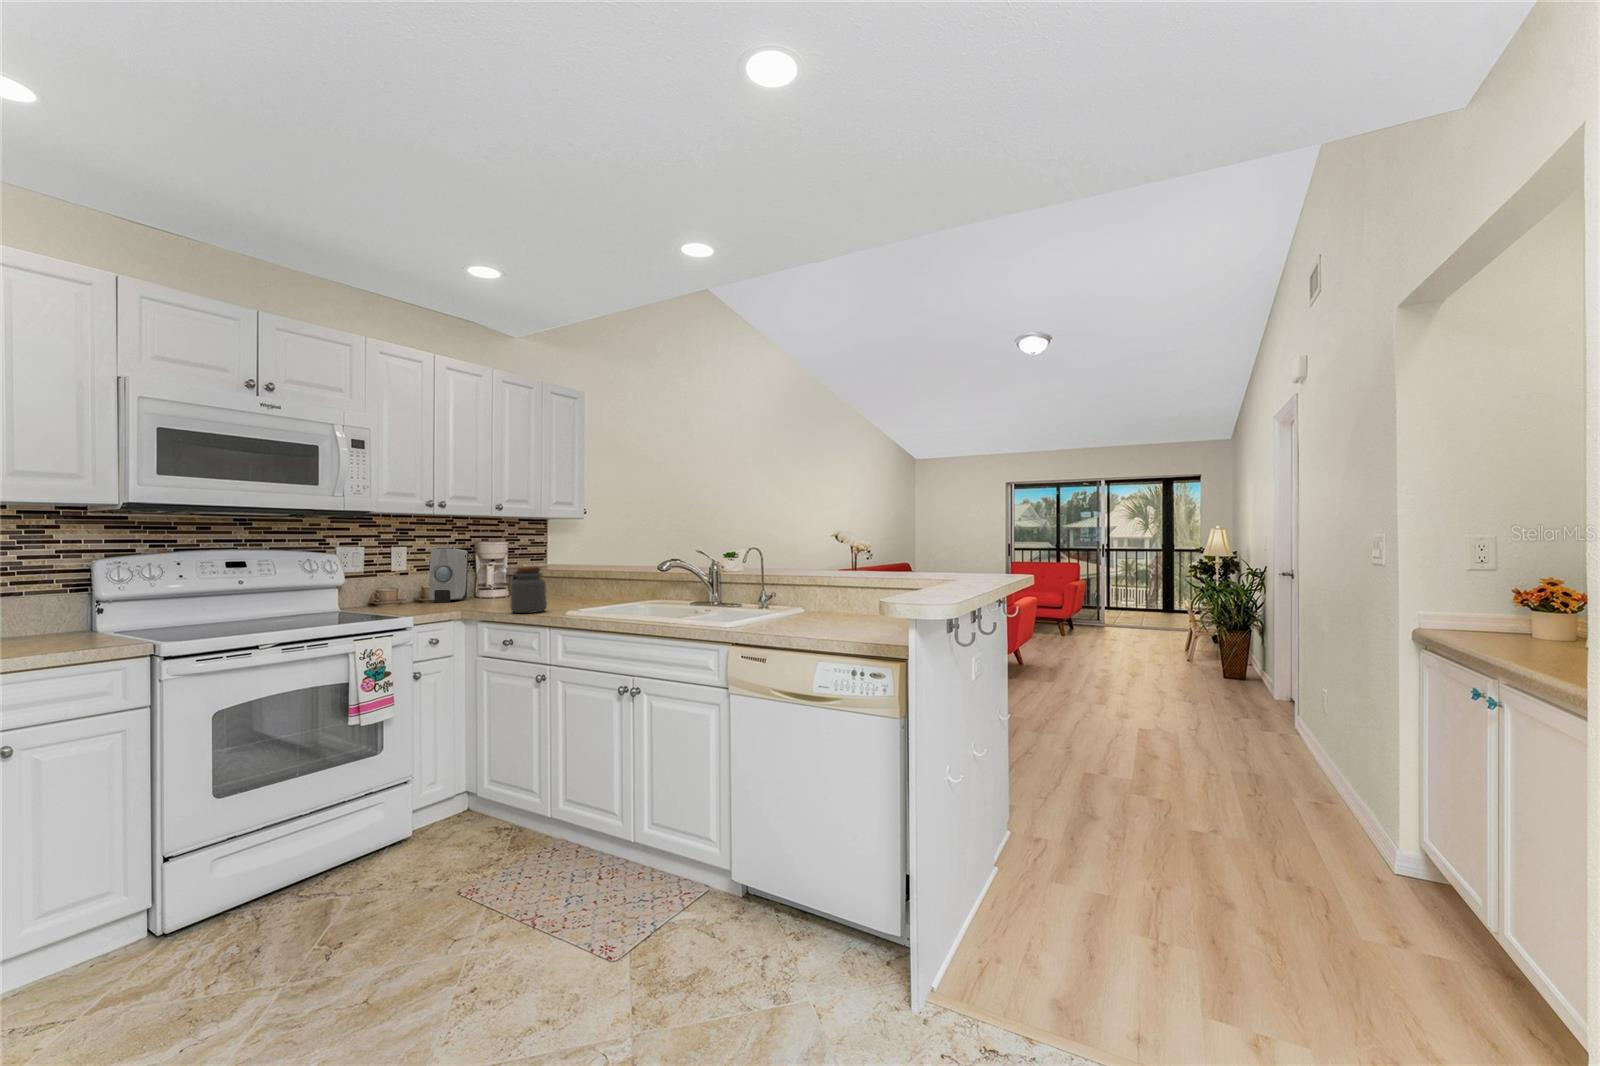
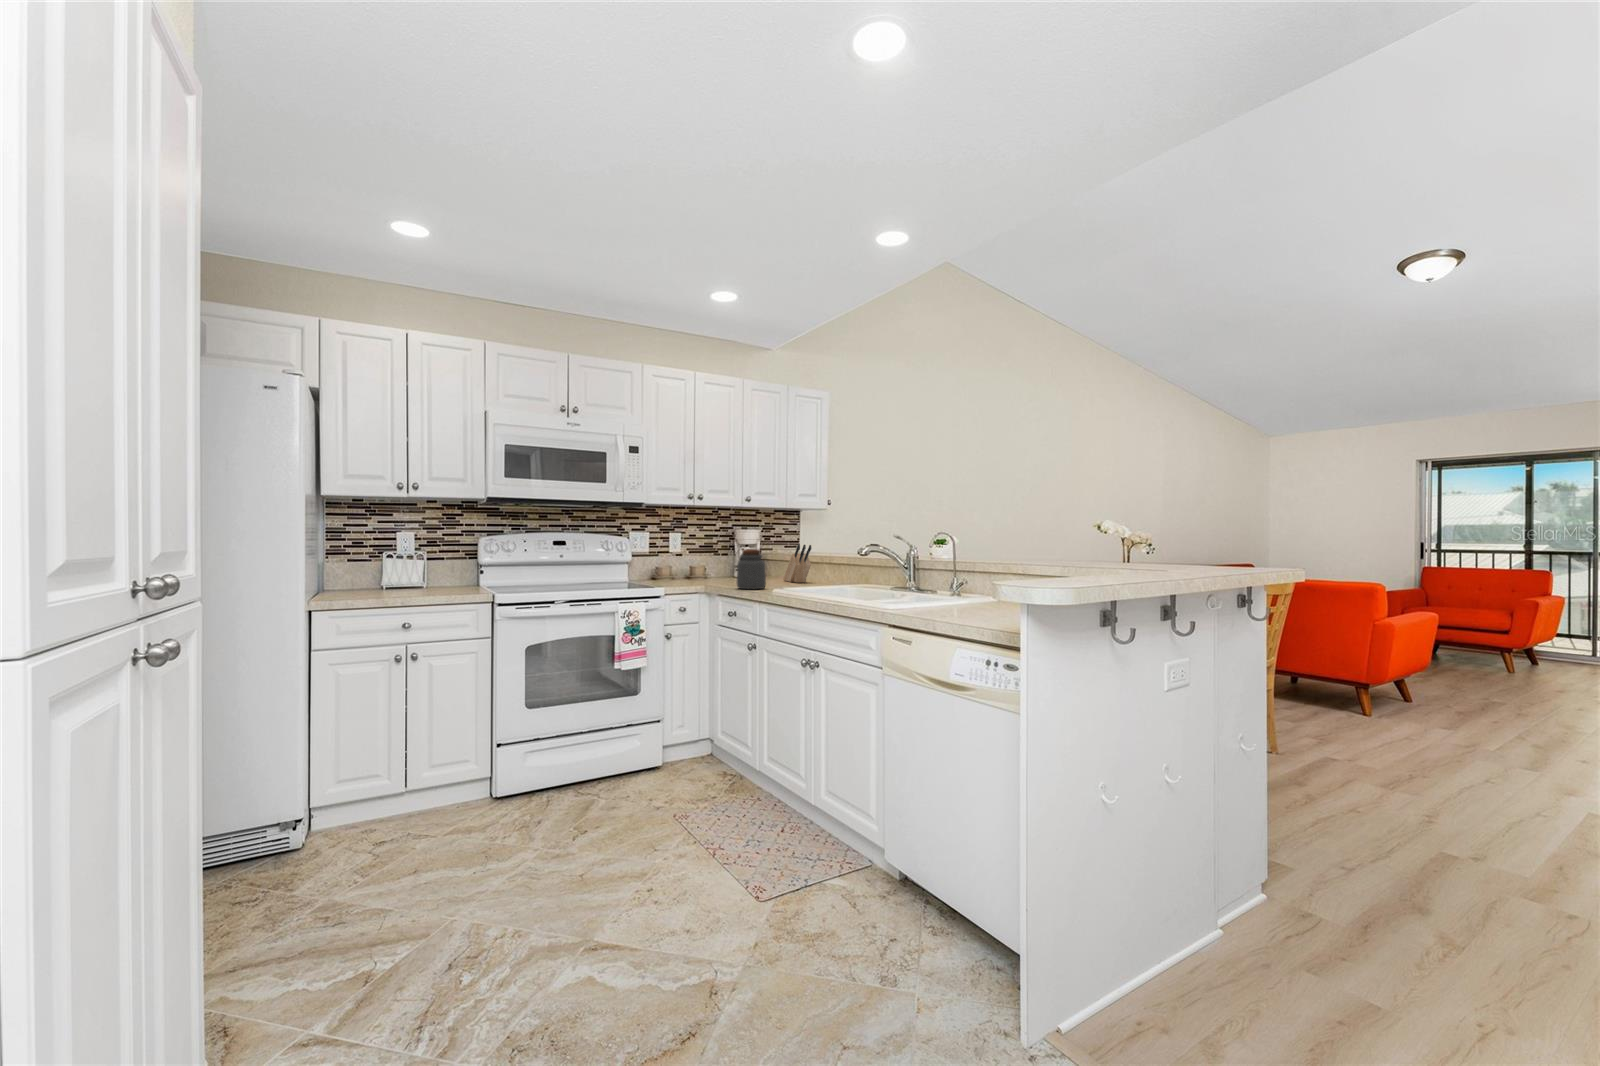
soap dispenser: present [429,549,468,602] -> none [696,535,728,579]
knife block: none [545,558,585,601] -> present [783,544,811,583]

